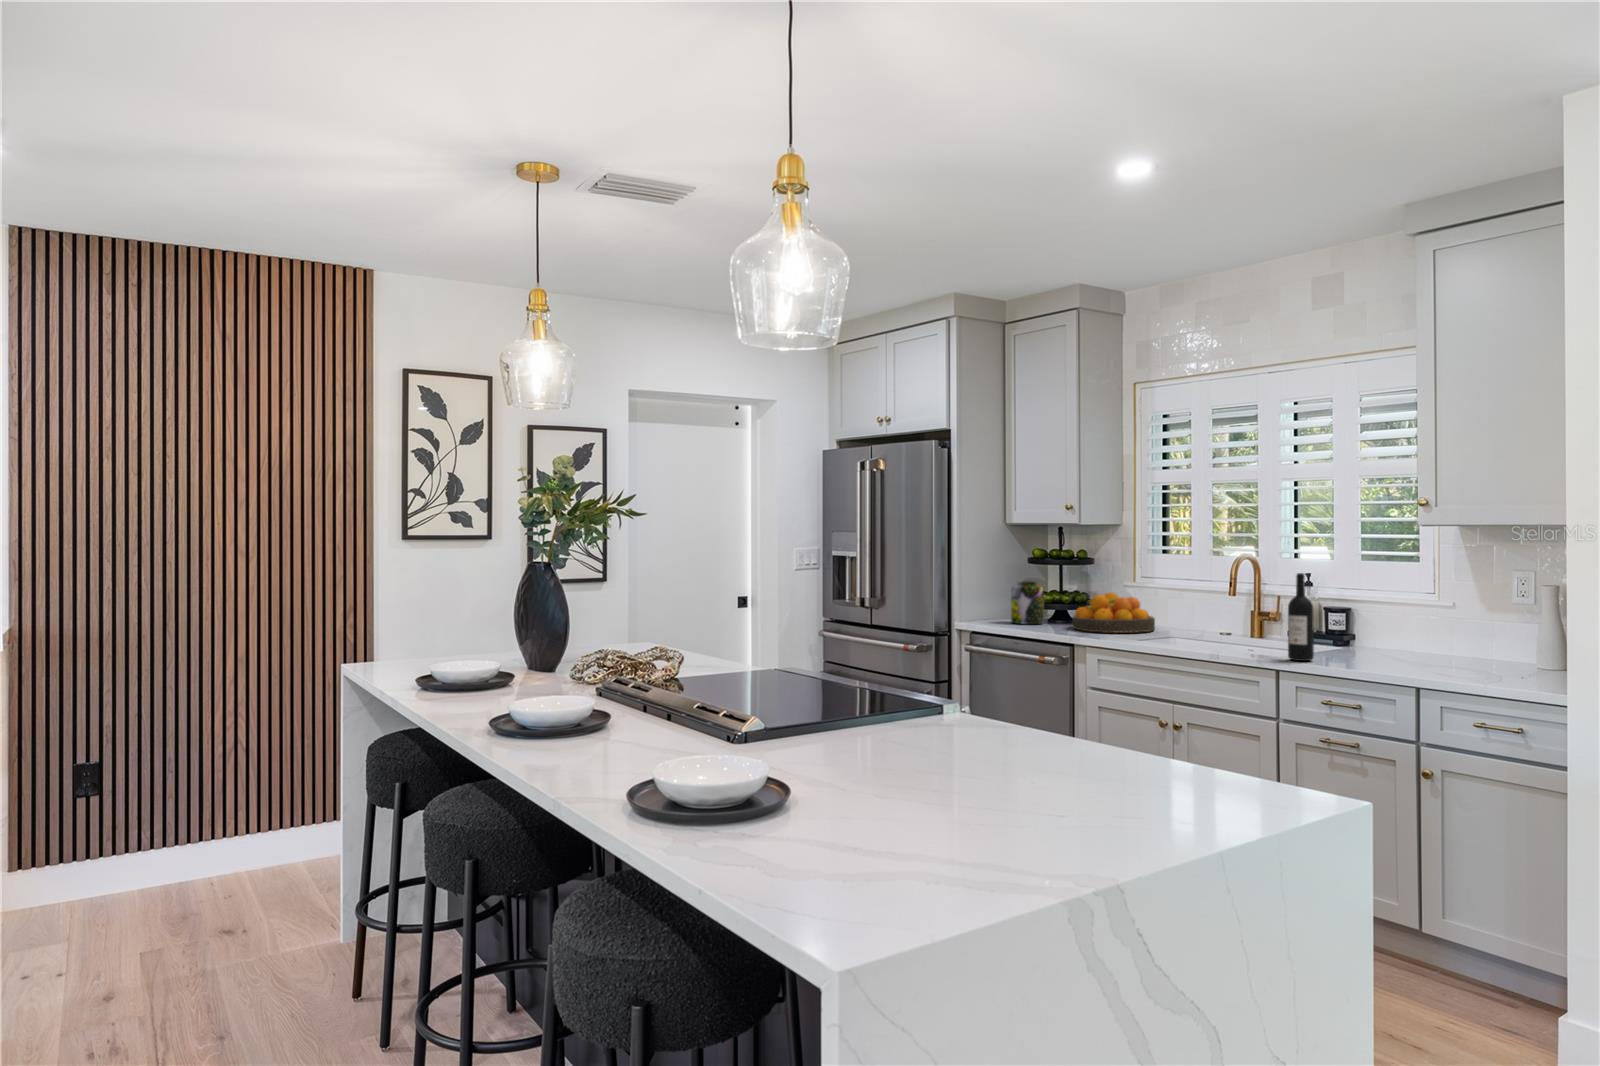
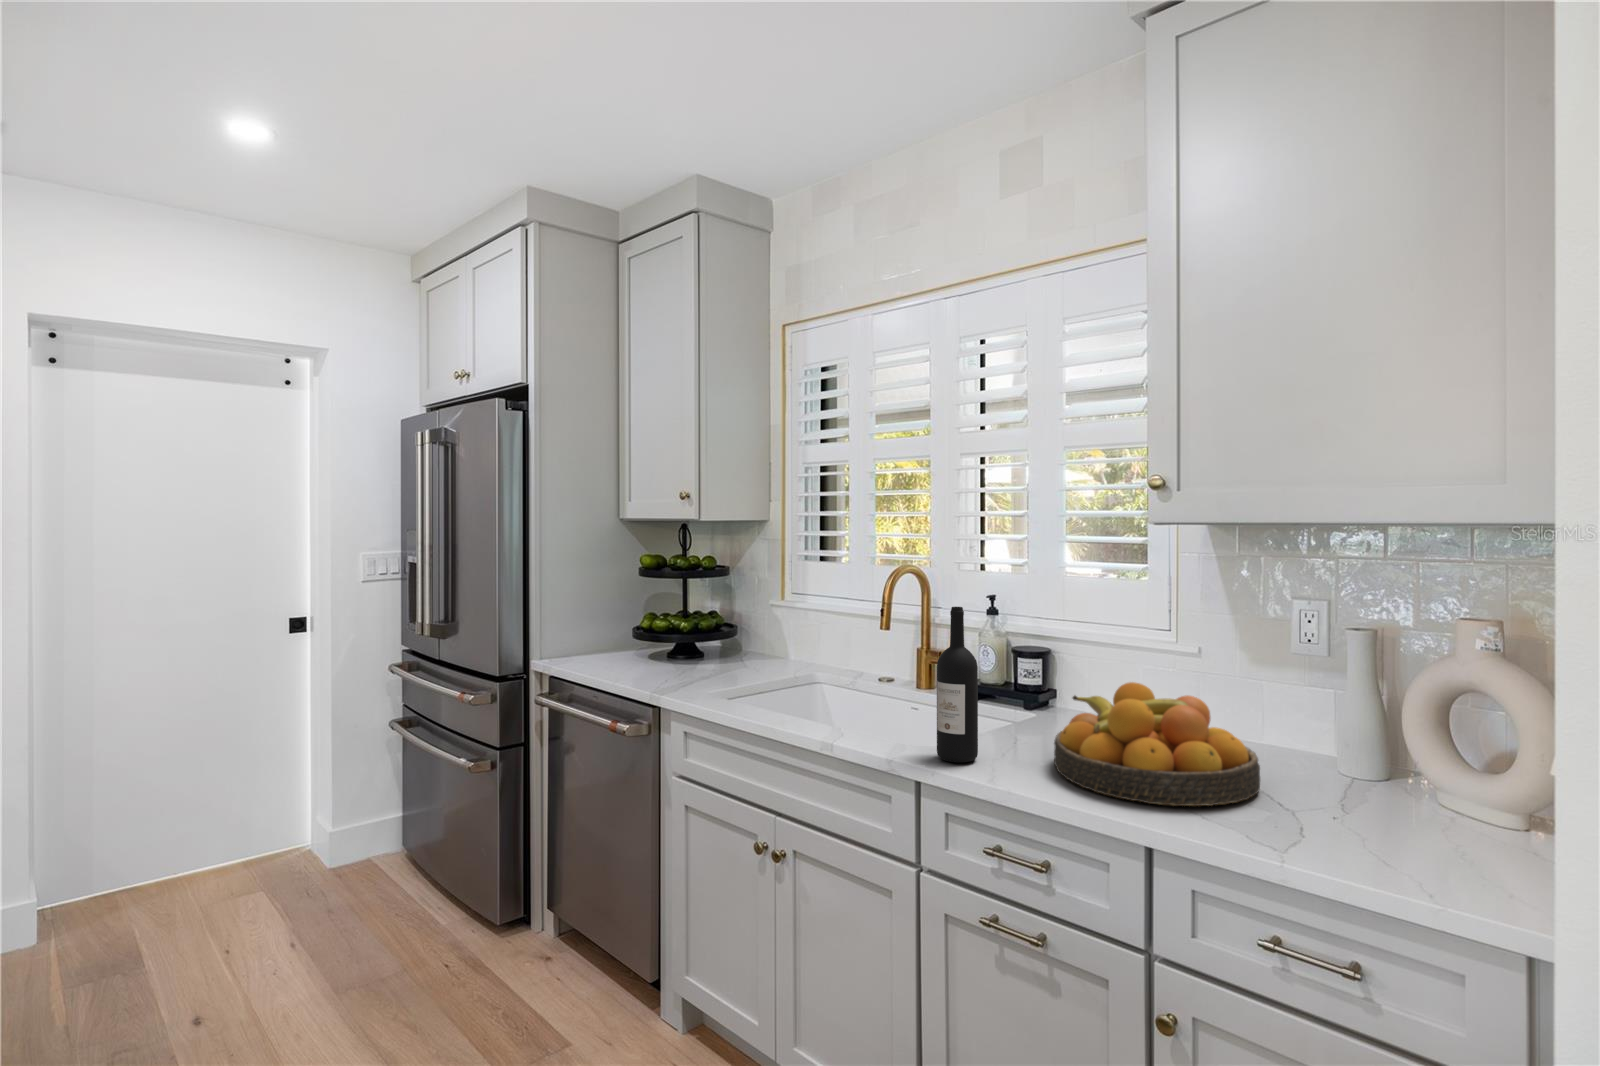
jar: present [1011,581,1044,624] -> none [614,600,658,662]
fruit bowl: present [1073,592,1155,633] -> present [1054,682,1260,806]

